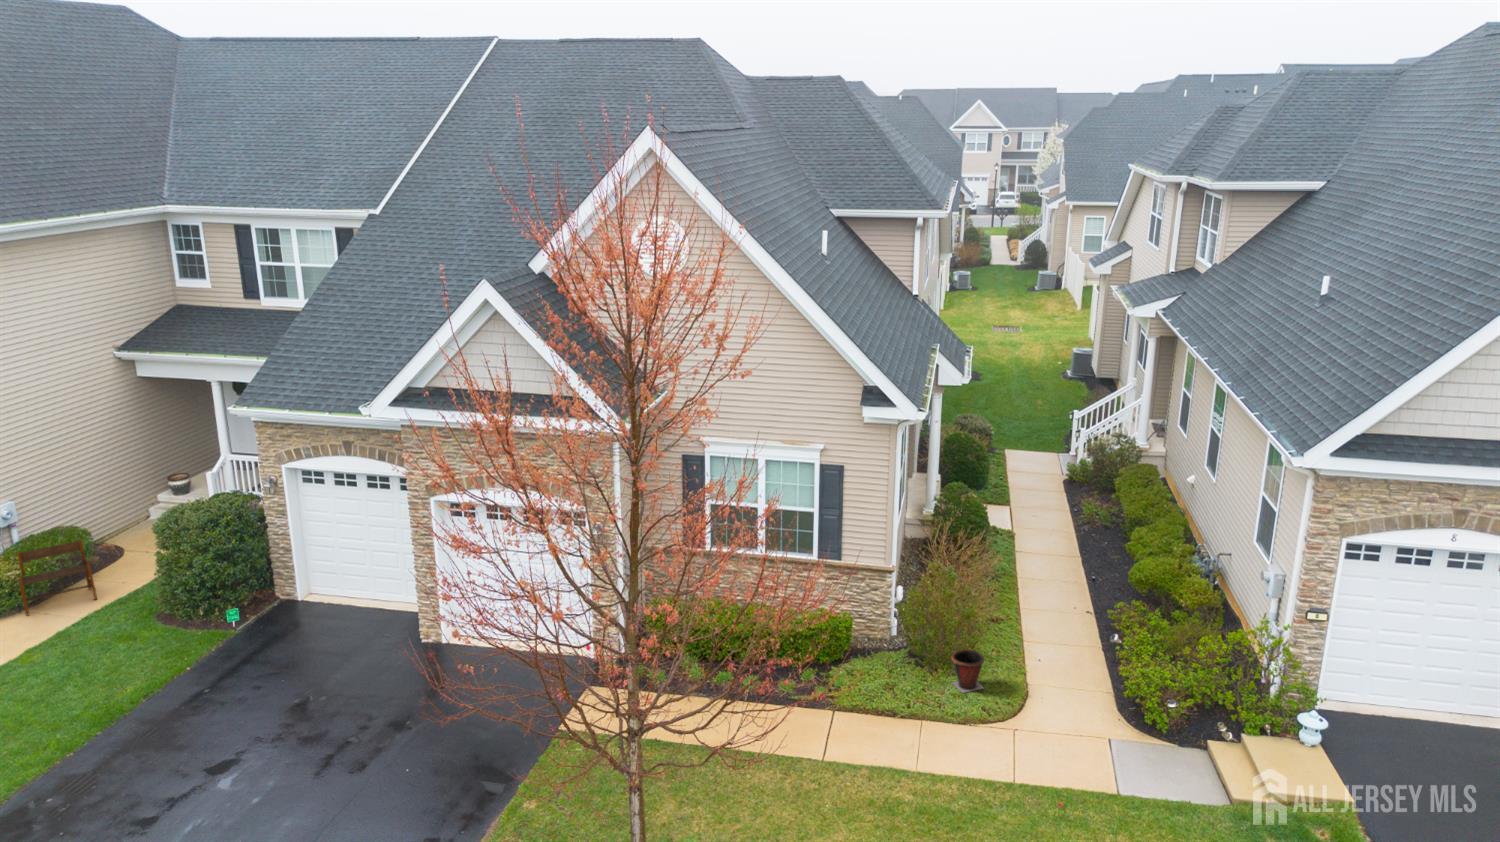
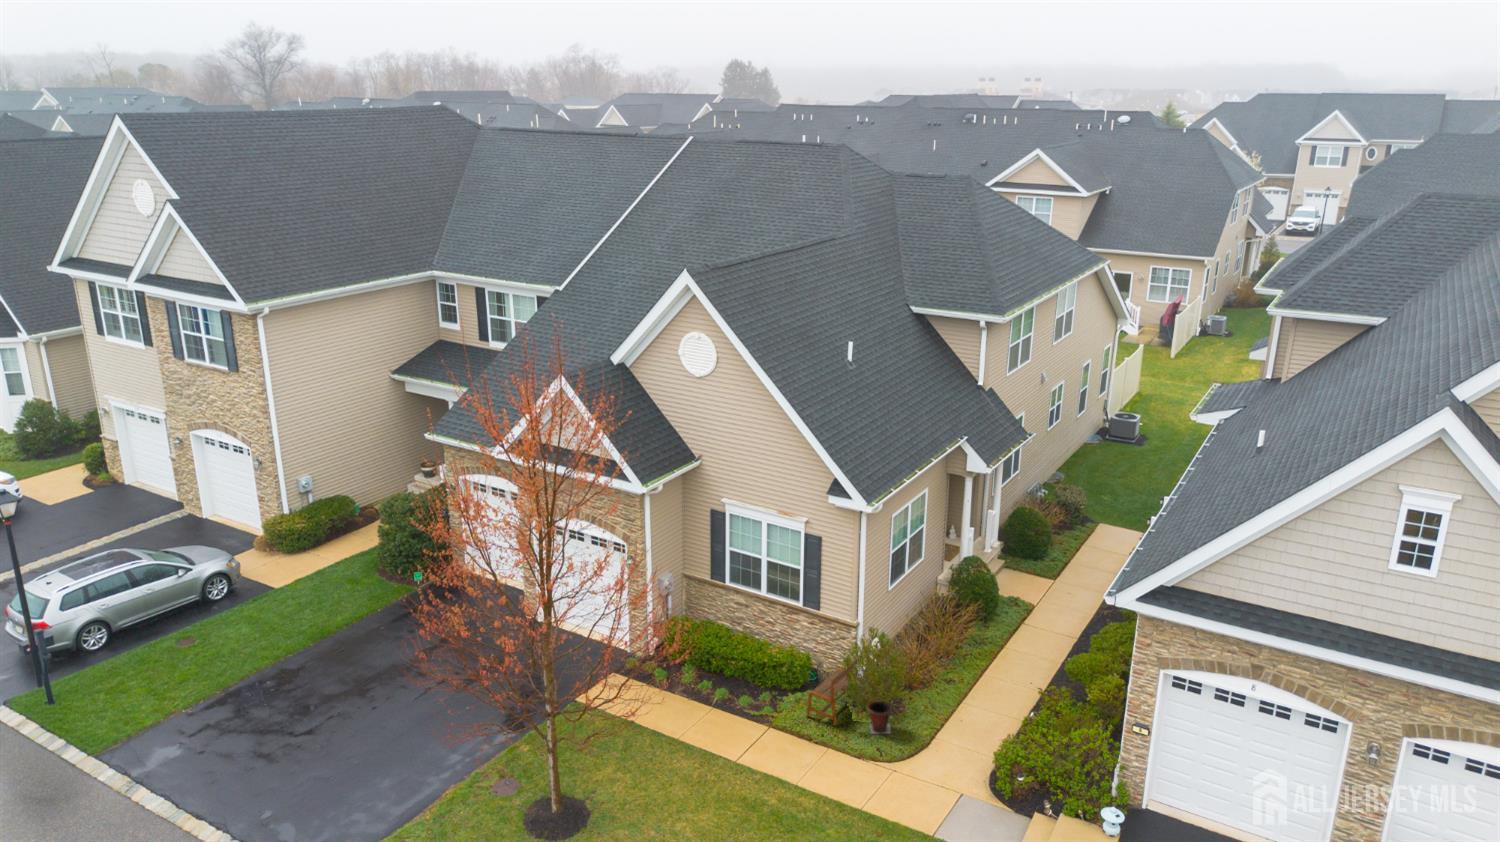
bench: present [17,540,97,615] -> present [806,658,860,725]

